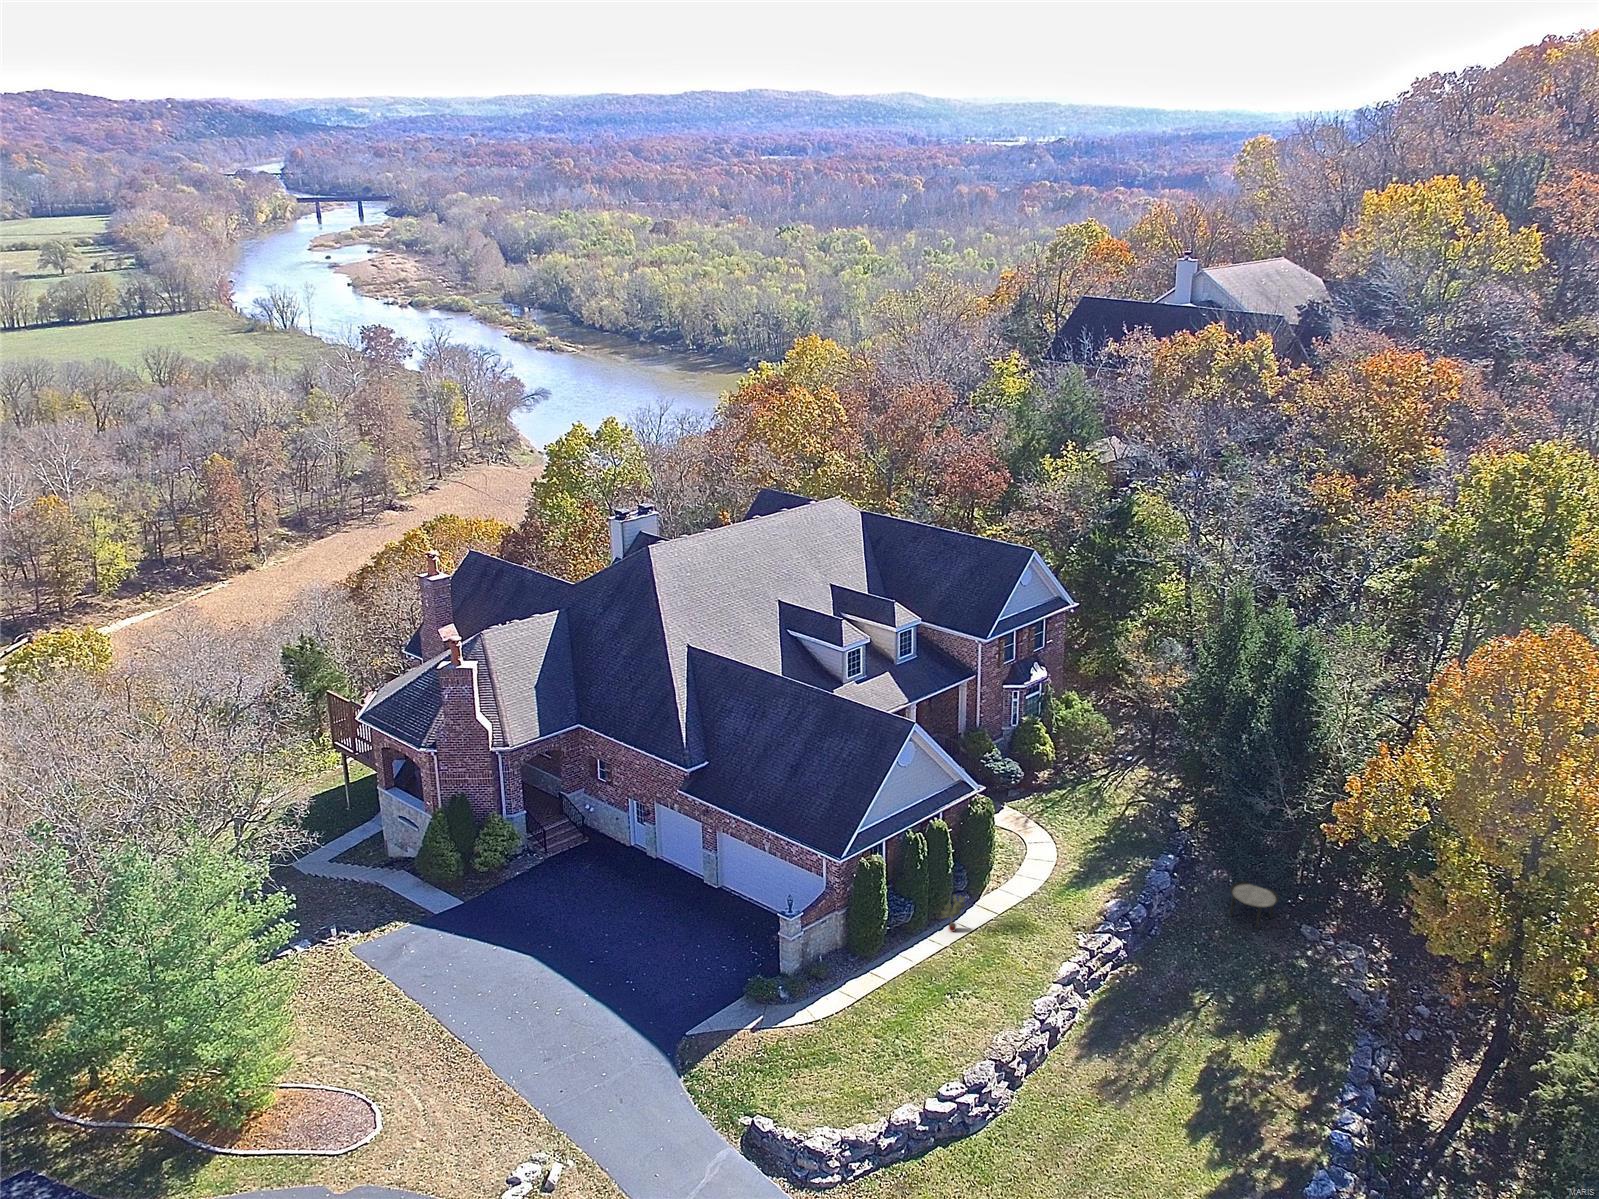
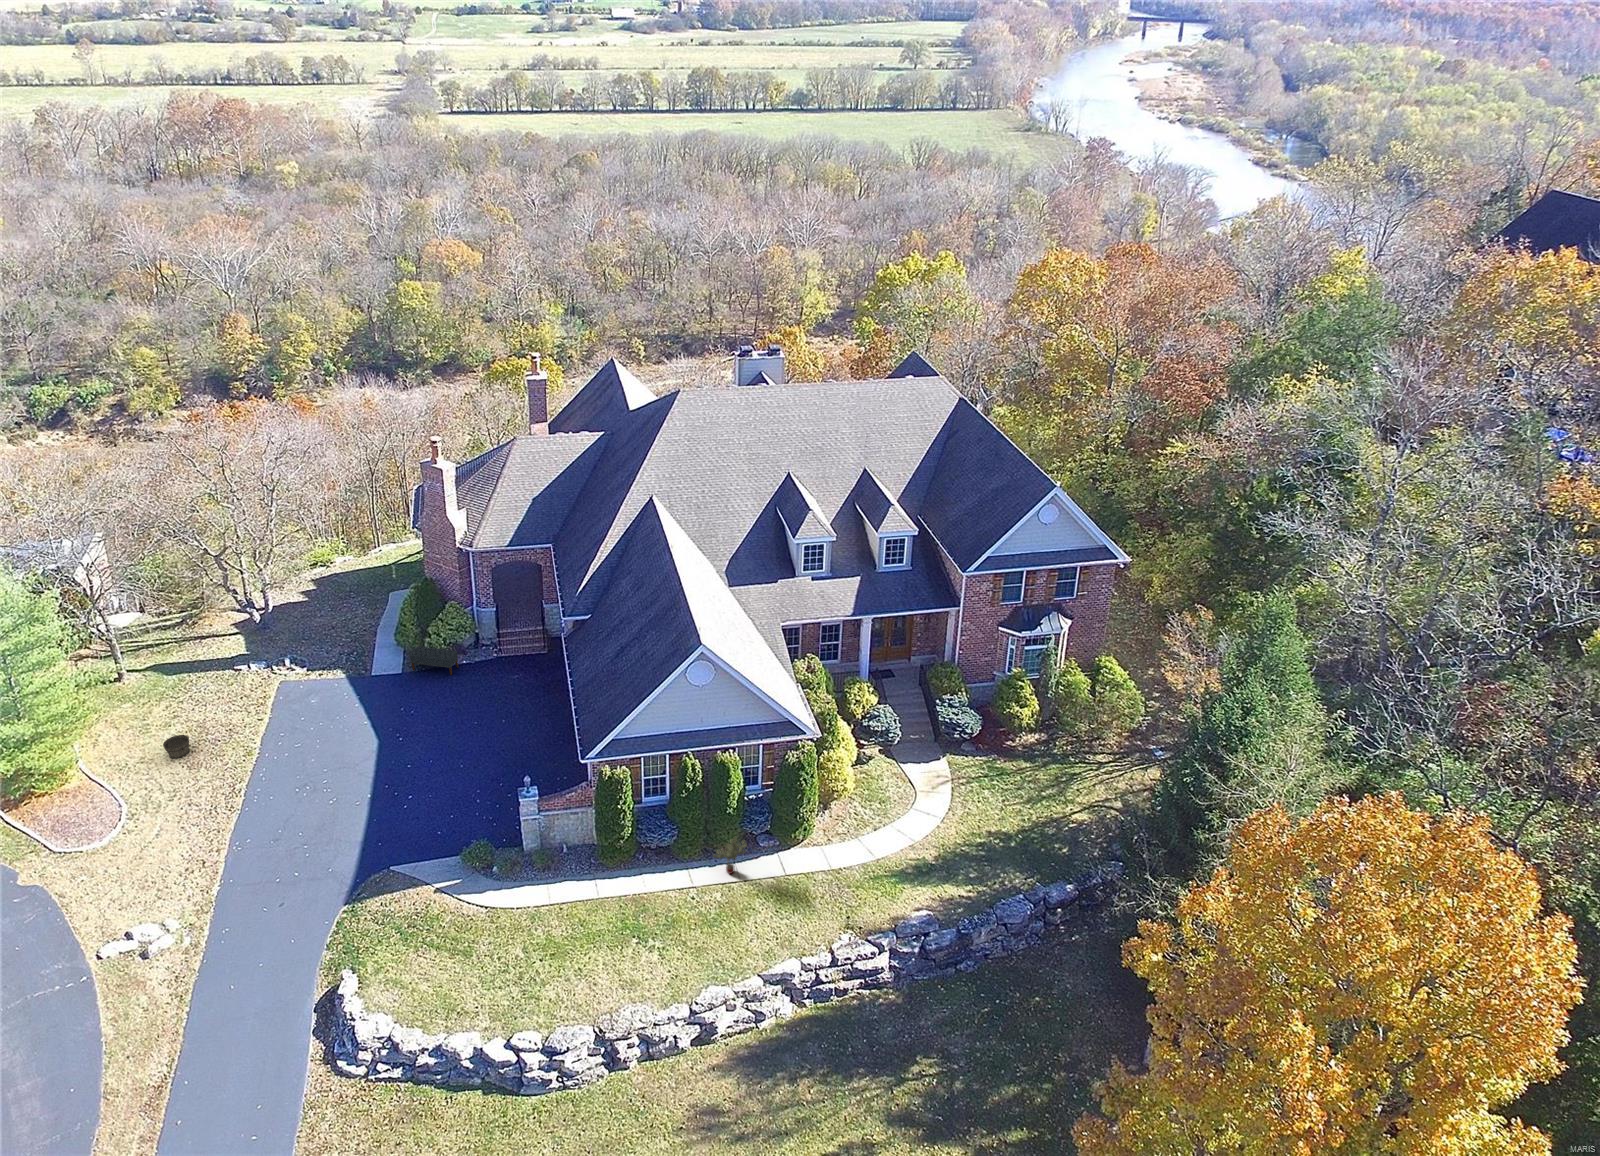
bench: none [466,859,517,894] -> present [409,647,459,675]
round table: present [1230,881,1279,929] -> none [1061,956,1124,1023]
wooden bucket: none [298,1019,327,1049] -> present [163,735,190,759]

